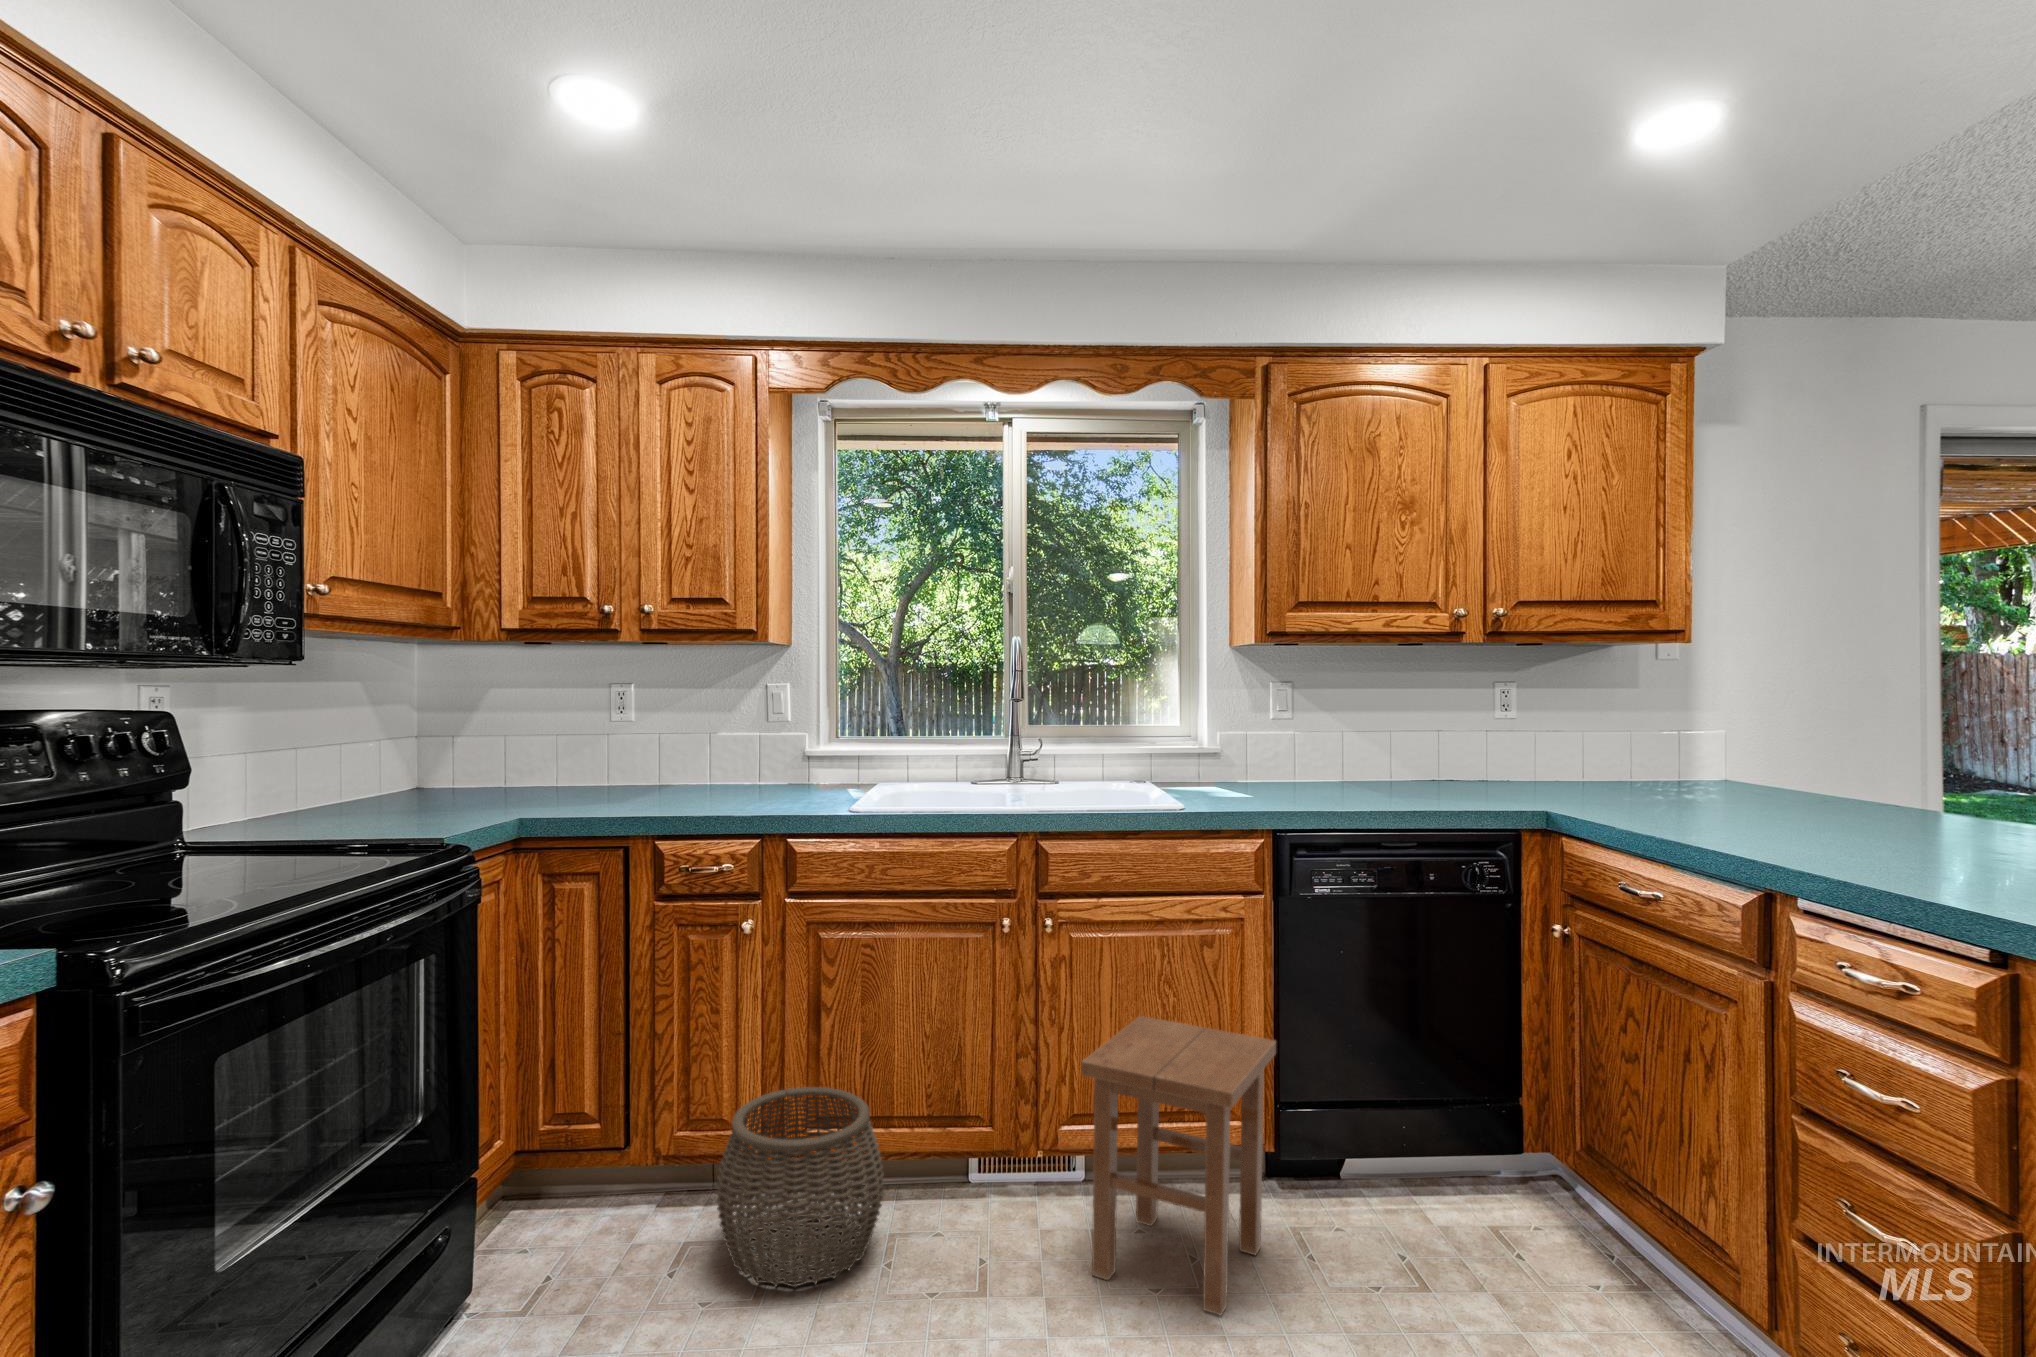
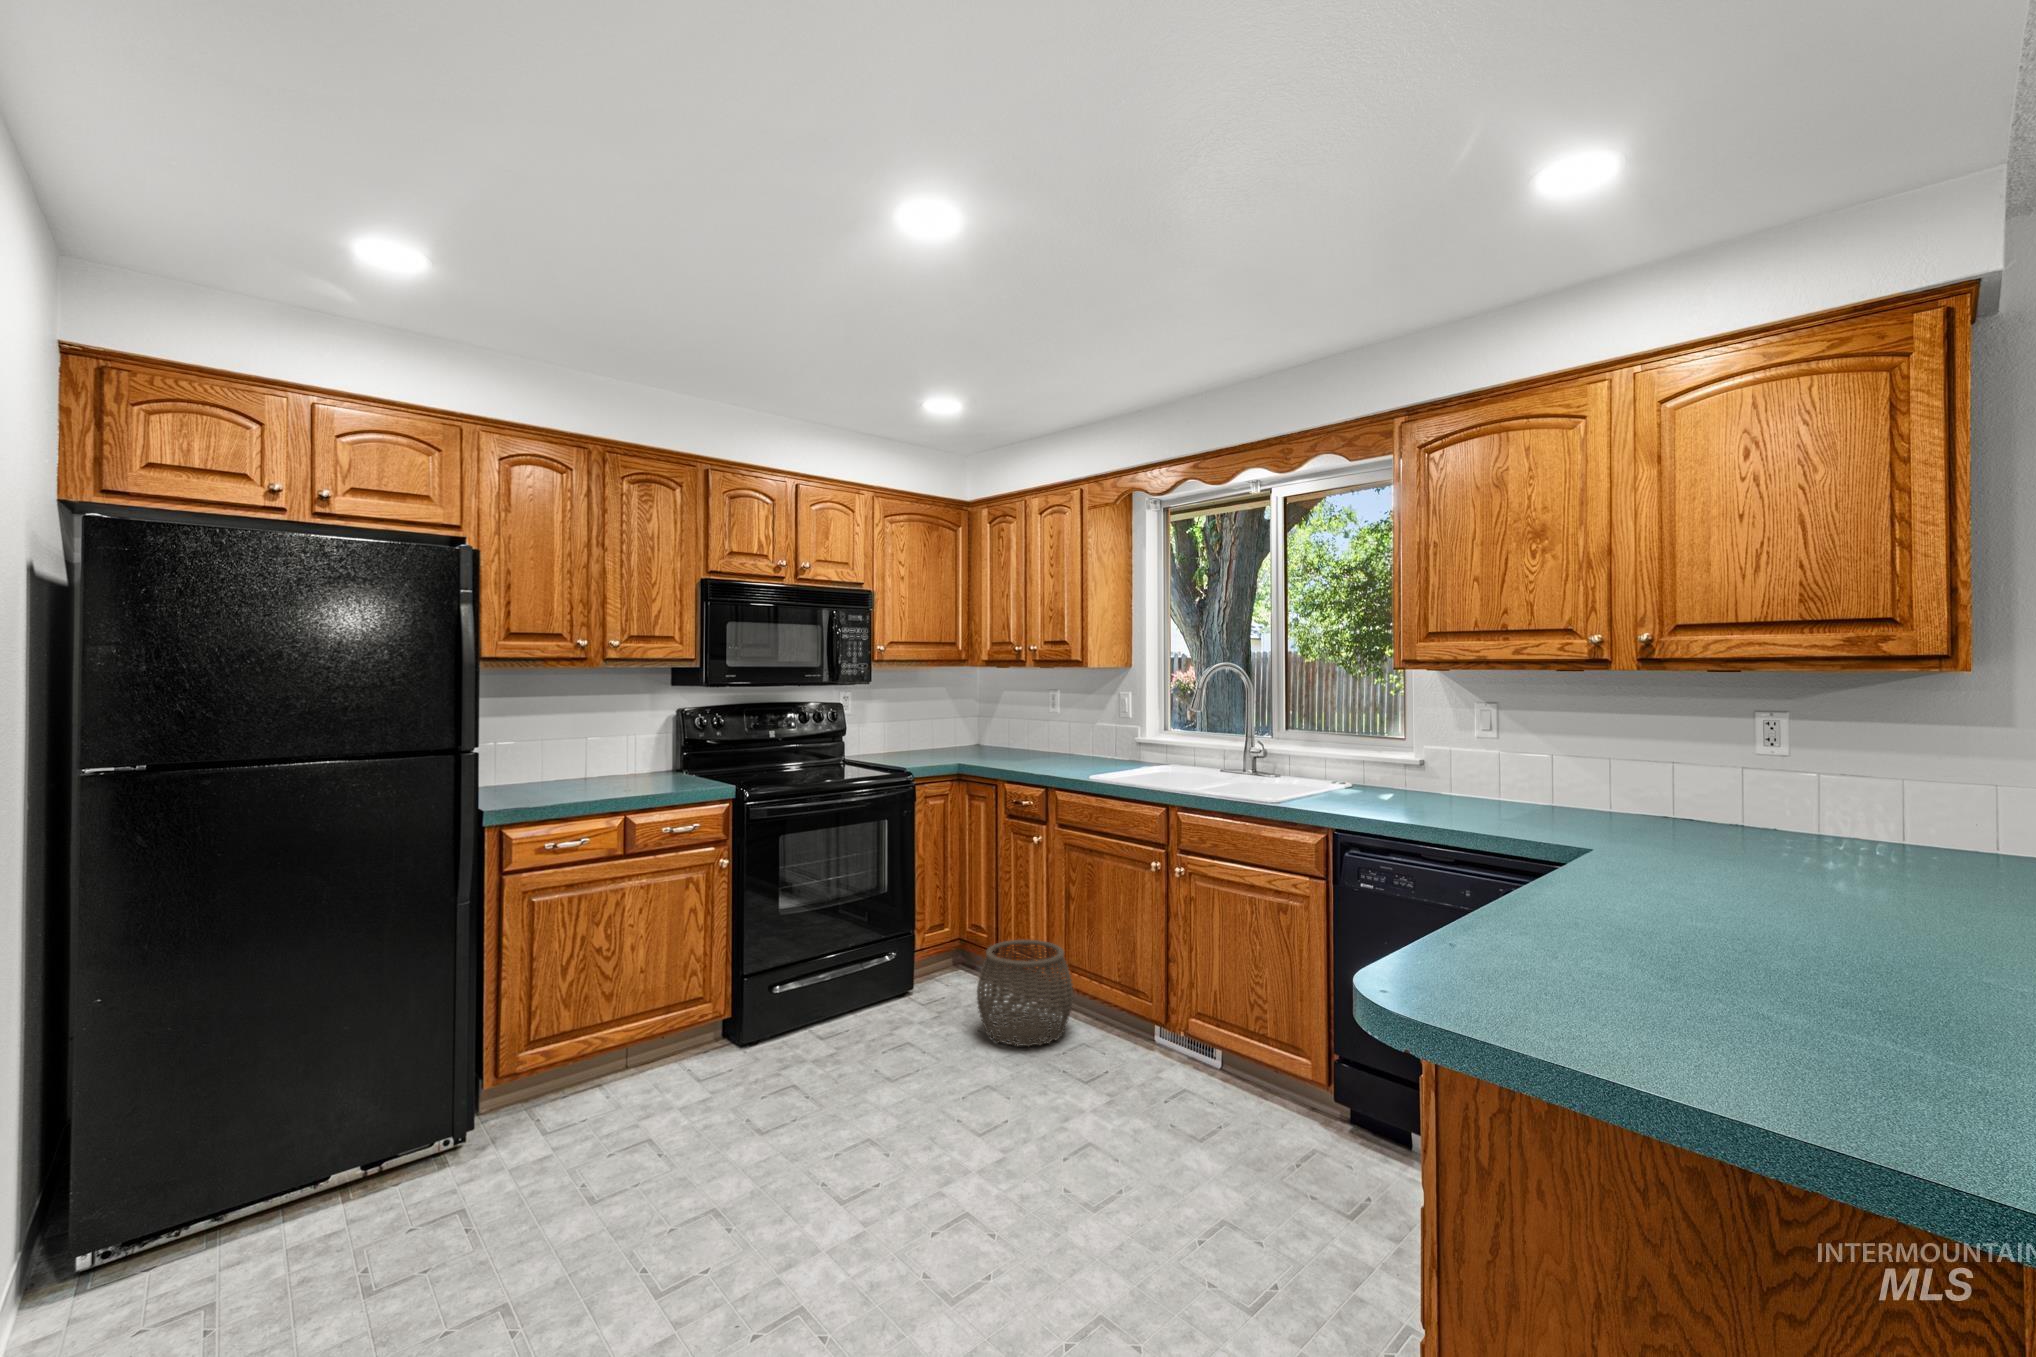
stool: present [1081,1016,1276,1315] -> none [1124,949,1266,1151]

